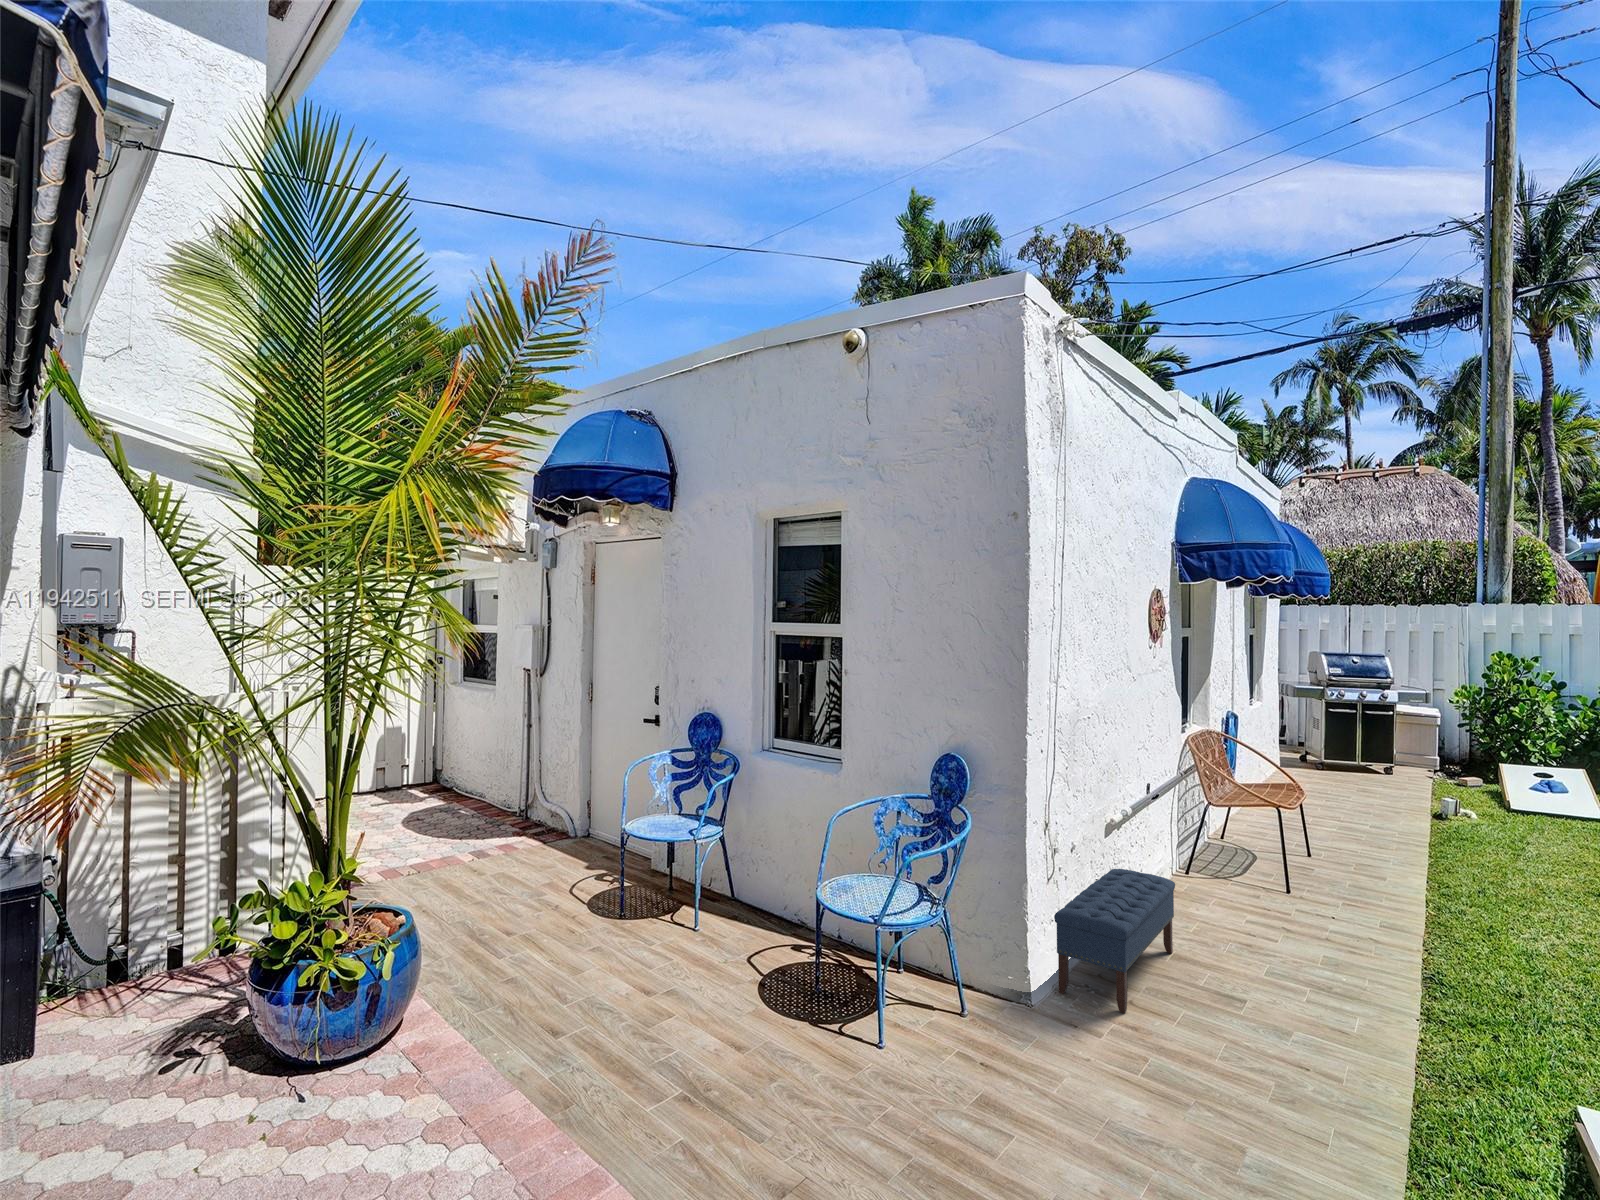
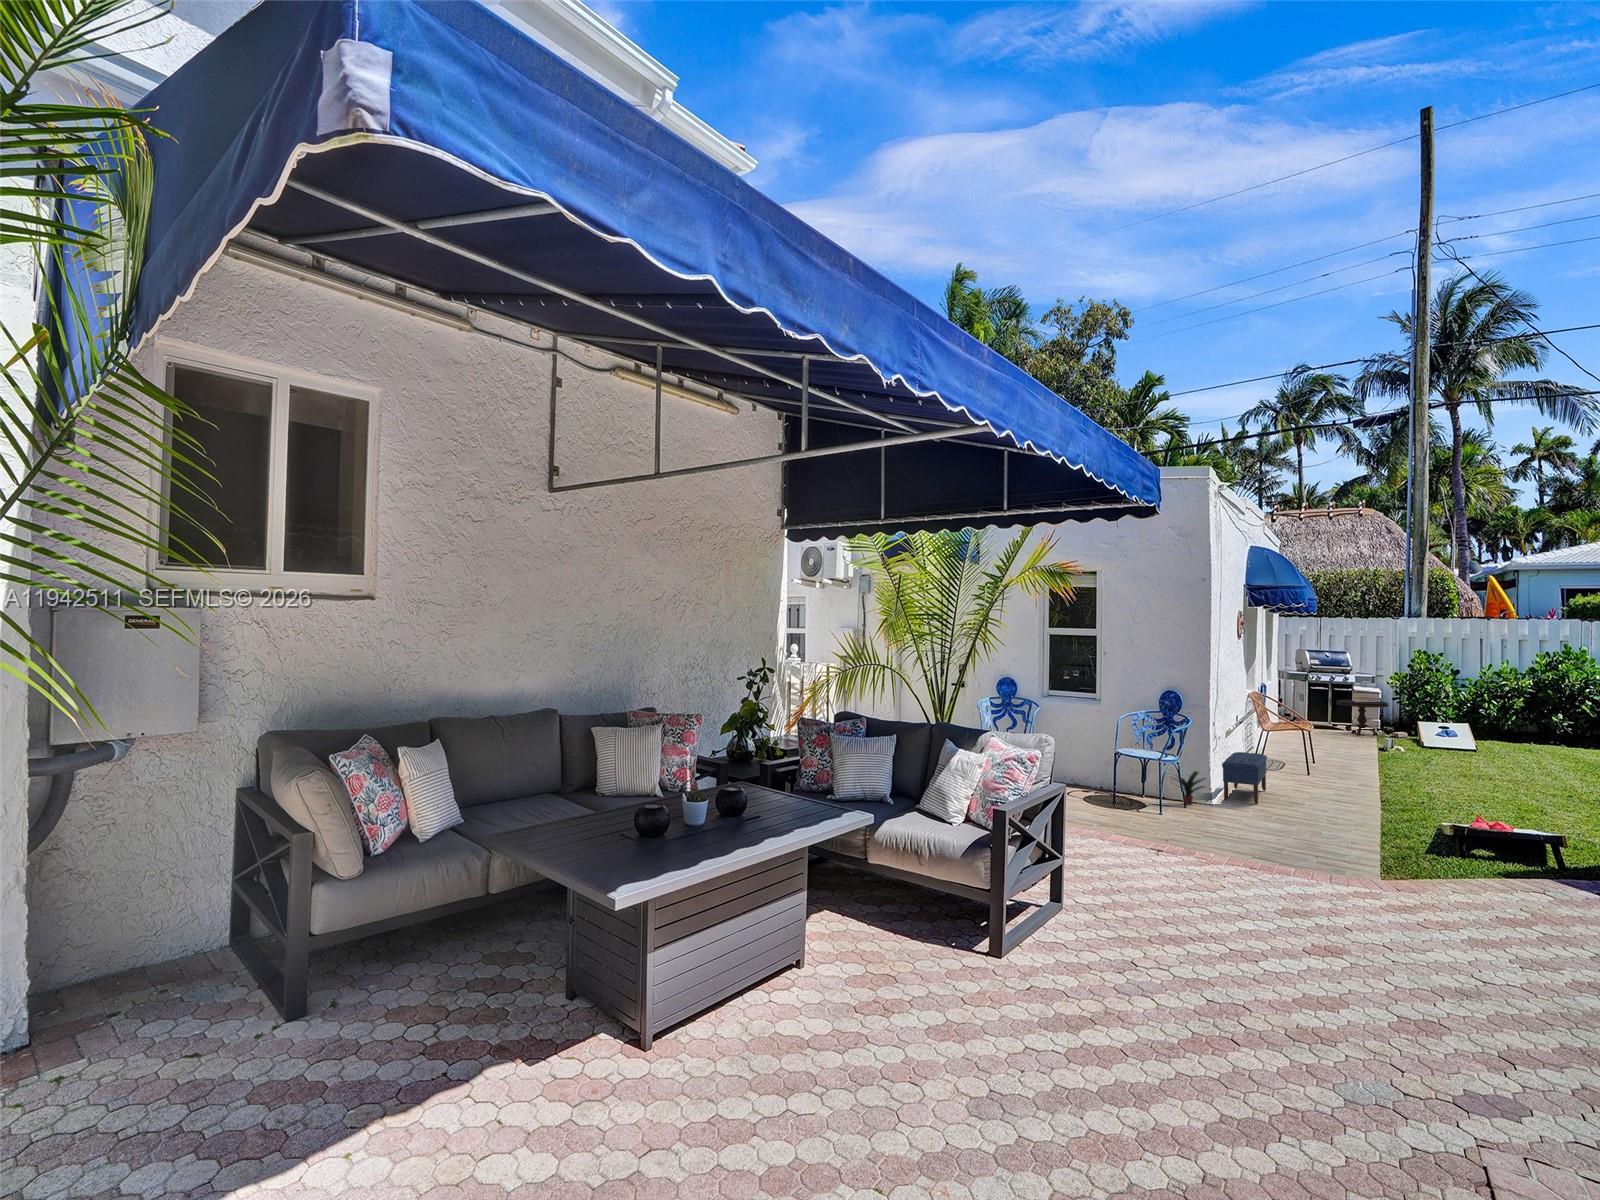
side table: none [1366,726,1451,783] -> present [1336,700,1389,736]
potted plant: none [923,920,1005,1011] -> present [1172,771,1205,804]

